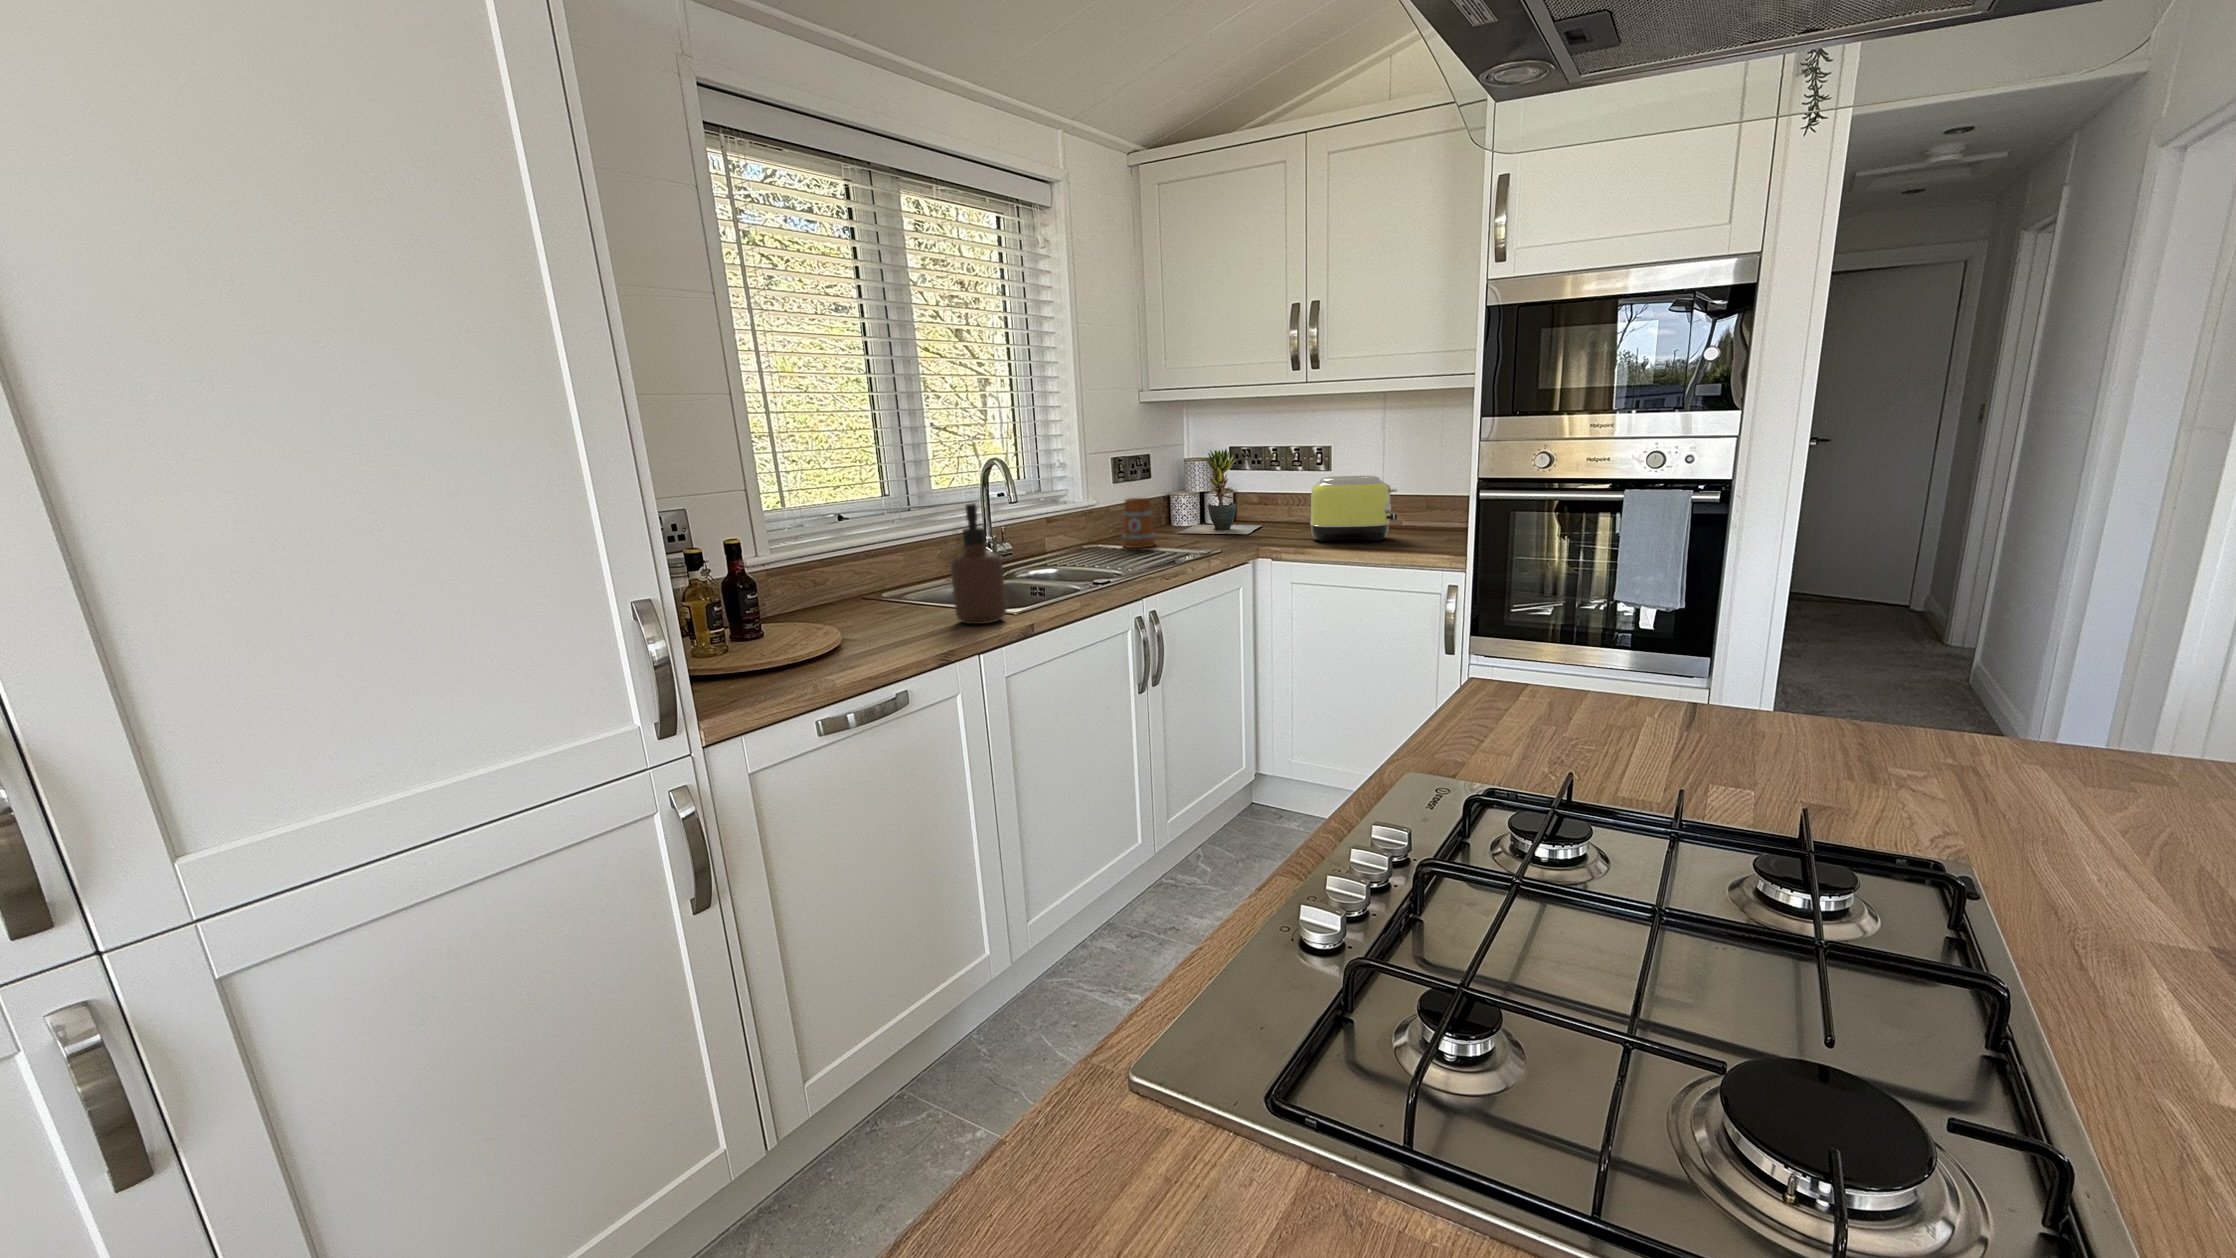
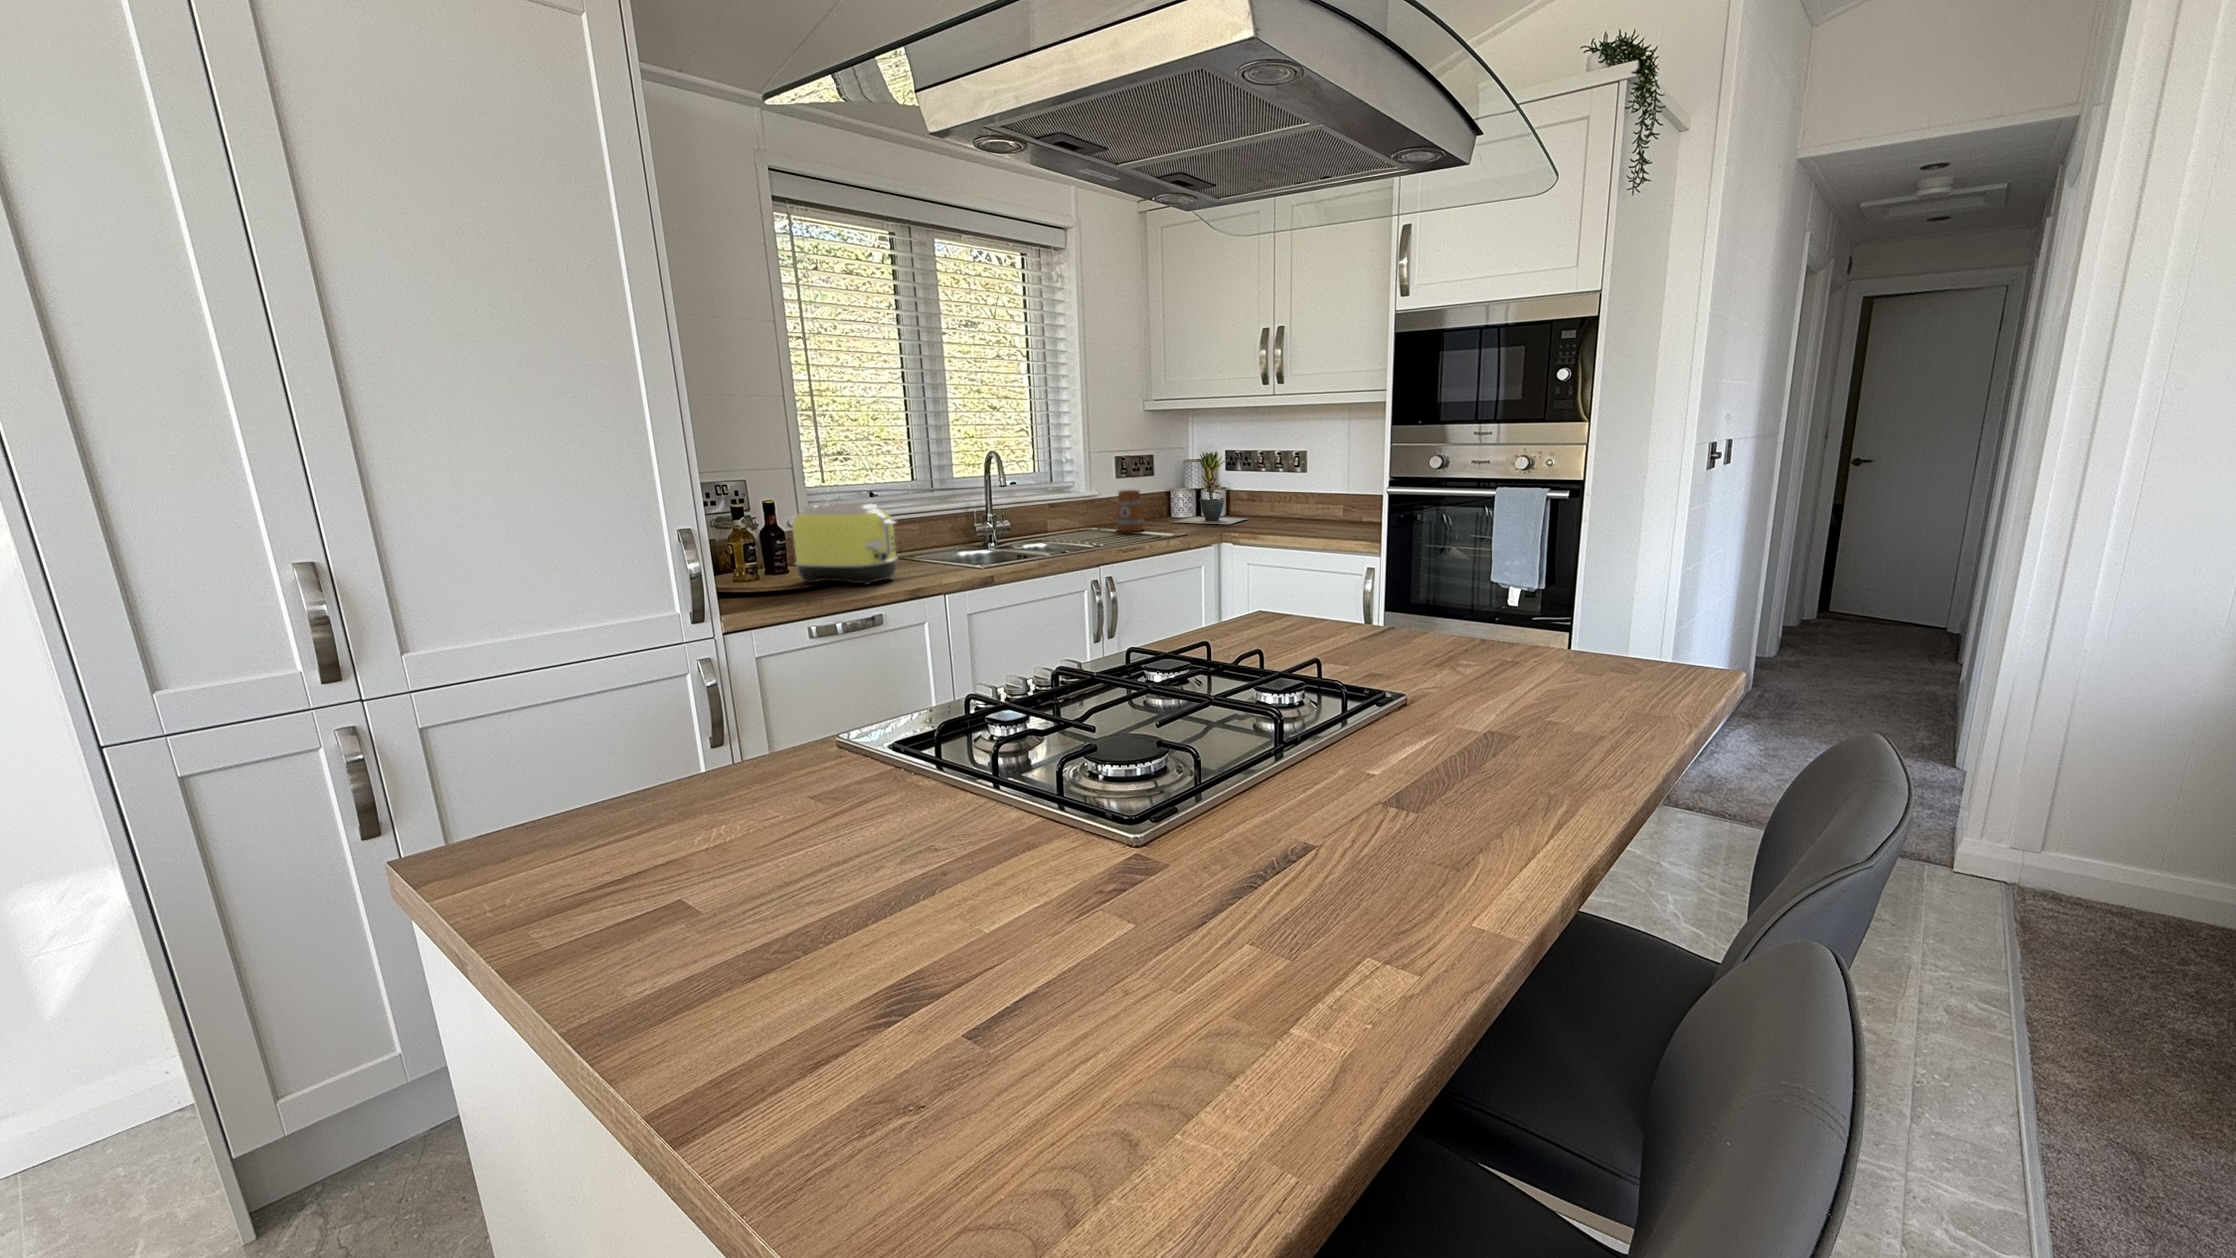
toaster: present [1310,476,1397,542] -> present [792,503,898,585]
soap dispenser: present [951,503,1006,624] -> none [934,483,976,575]

